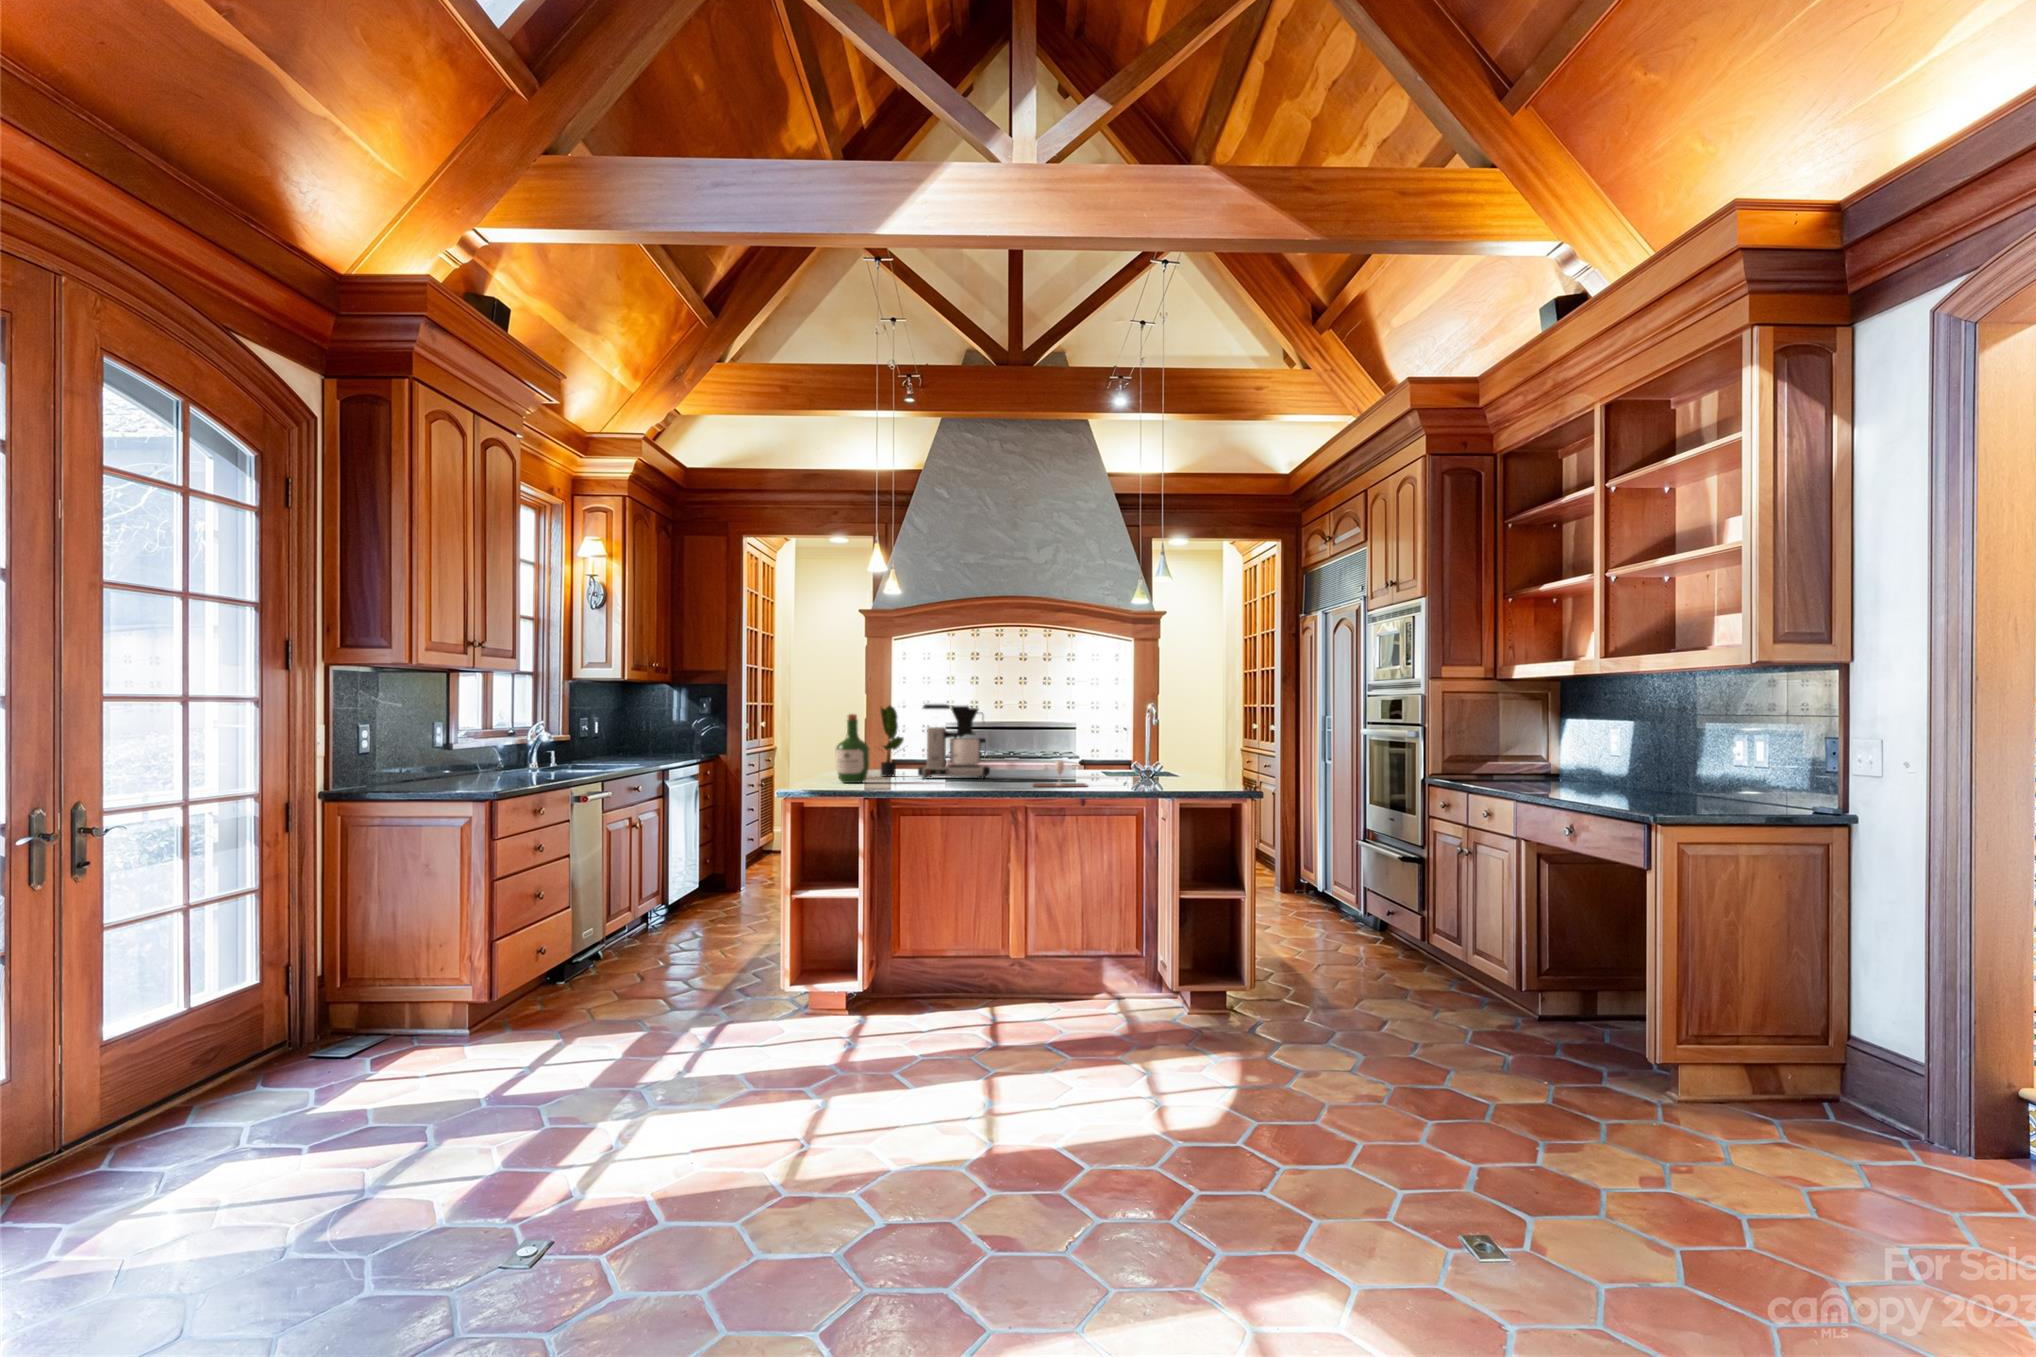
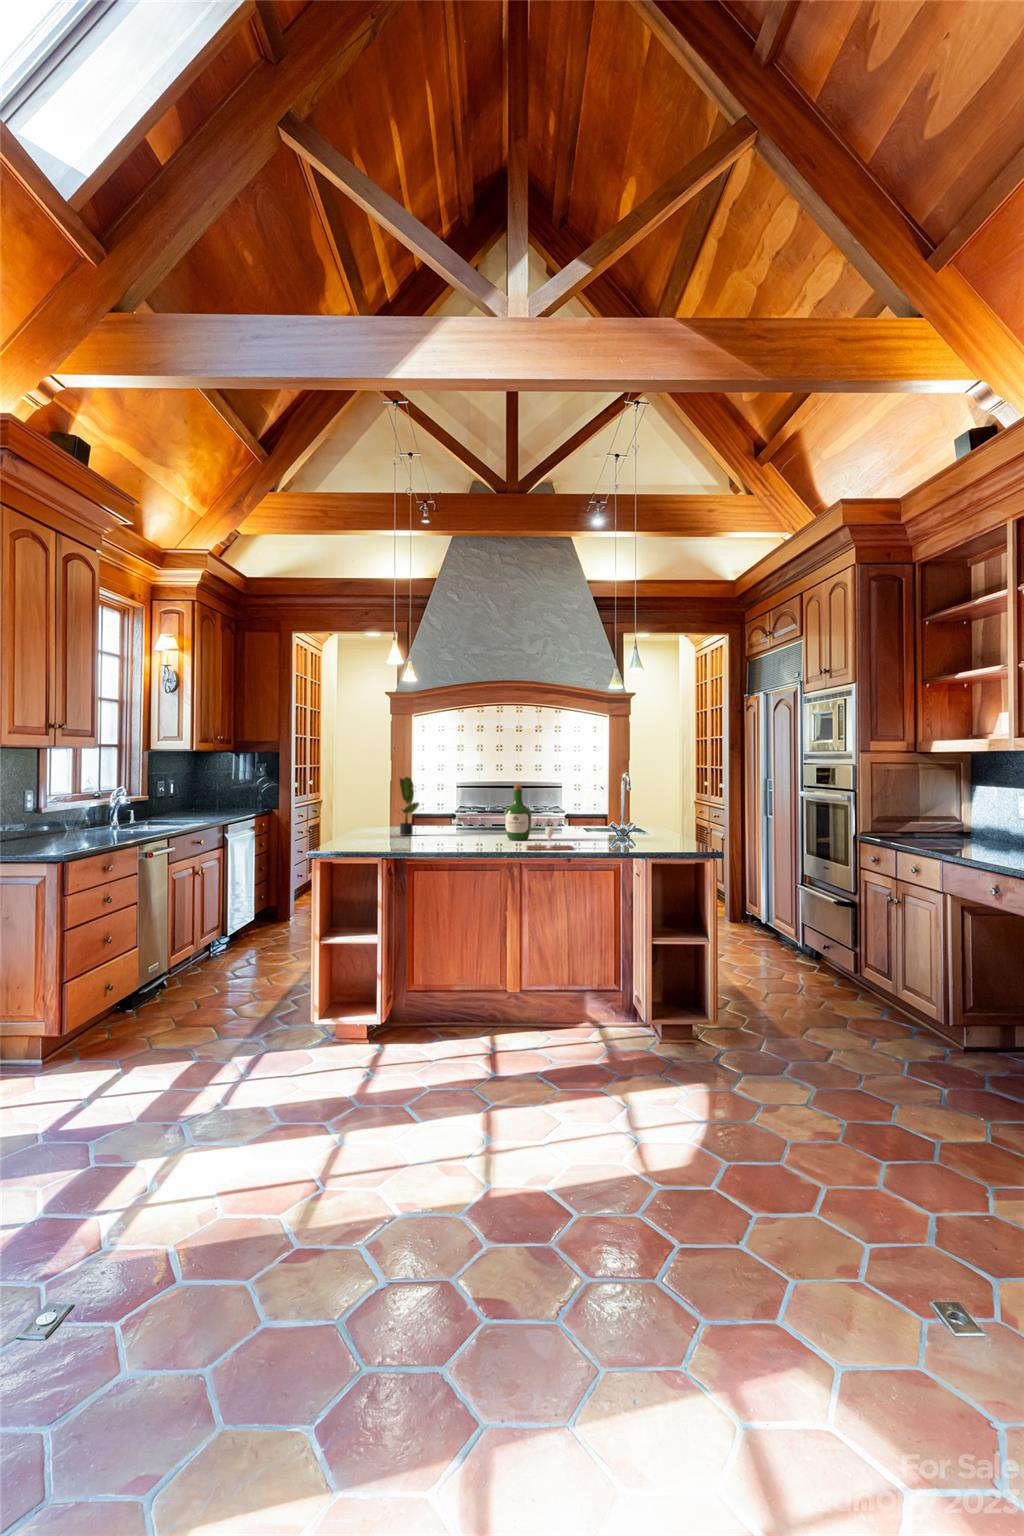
coffee maker: present [918,704,990,779] -> none [430,776,491,839]
wine bottle: present [836,714,869,783] -> present [505,785,531,840]

